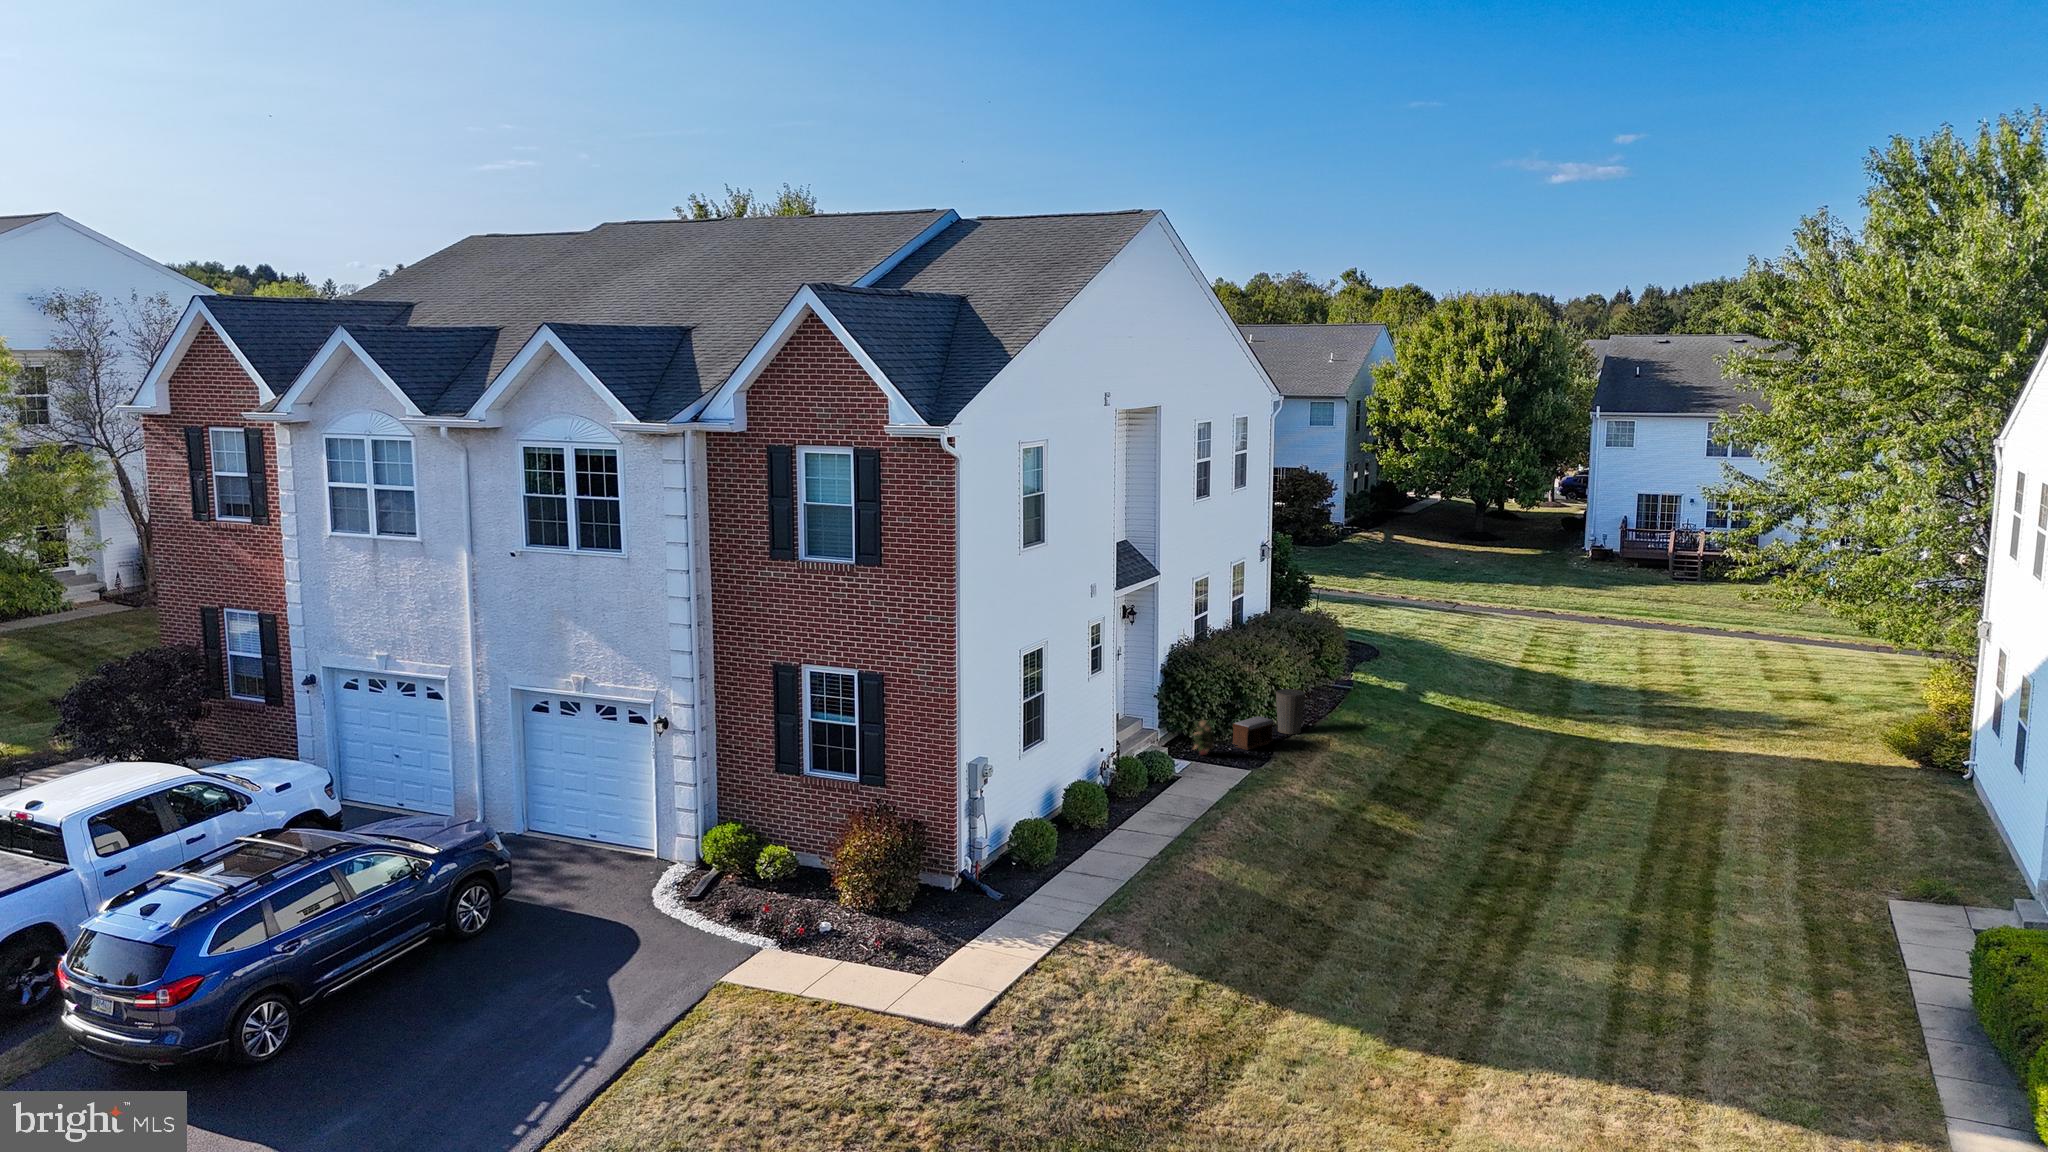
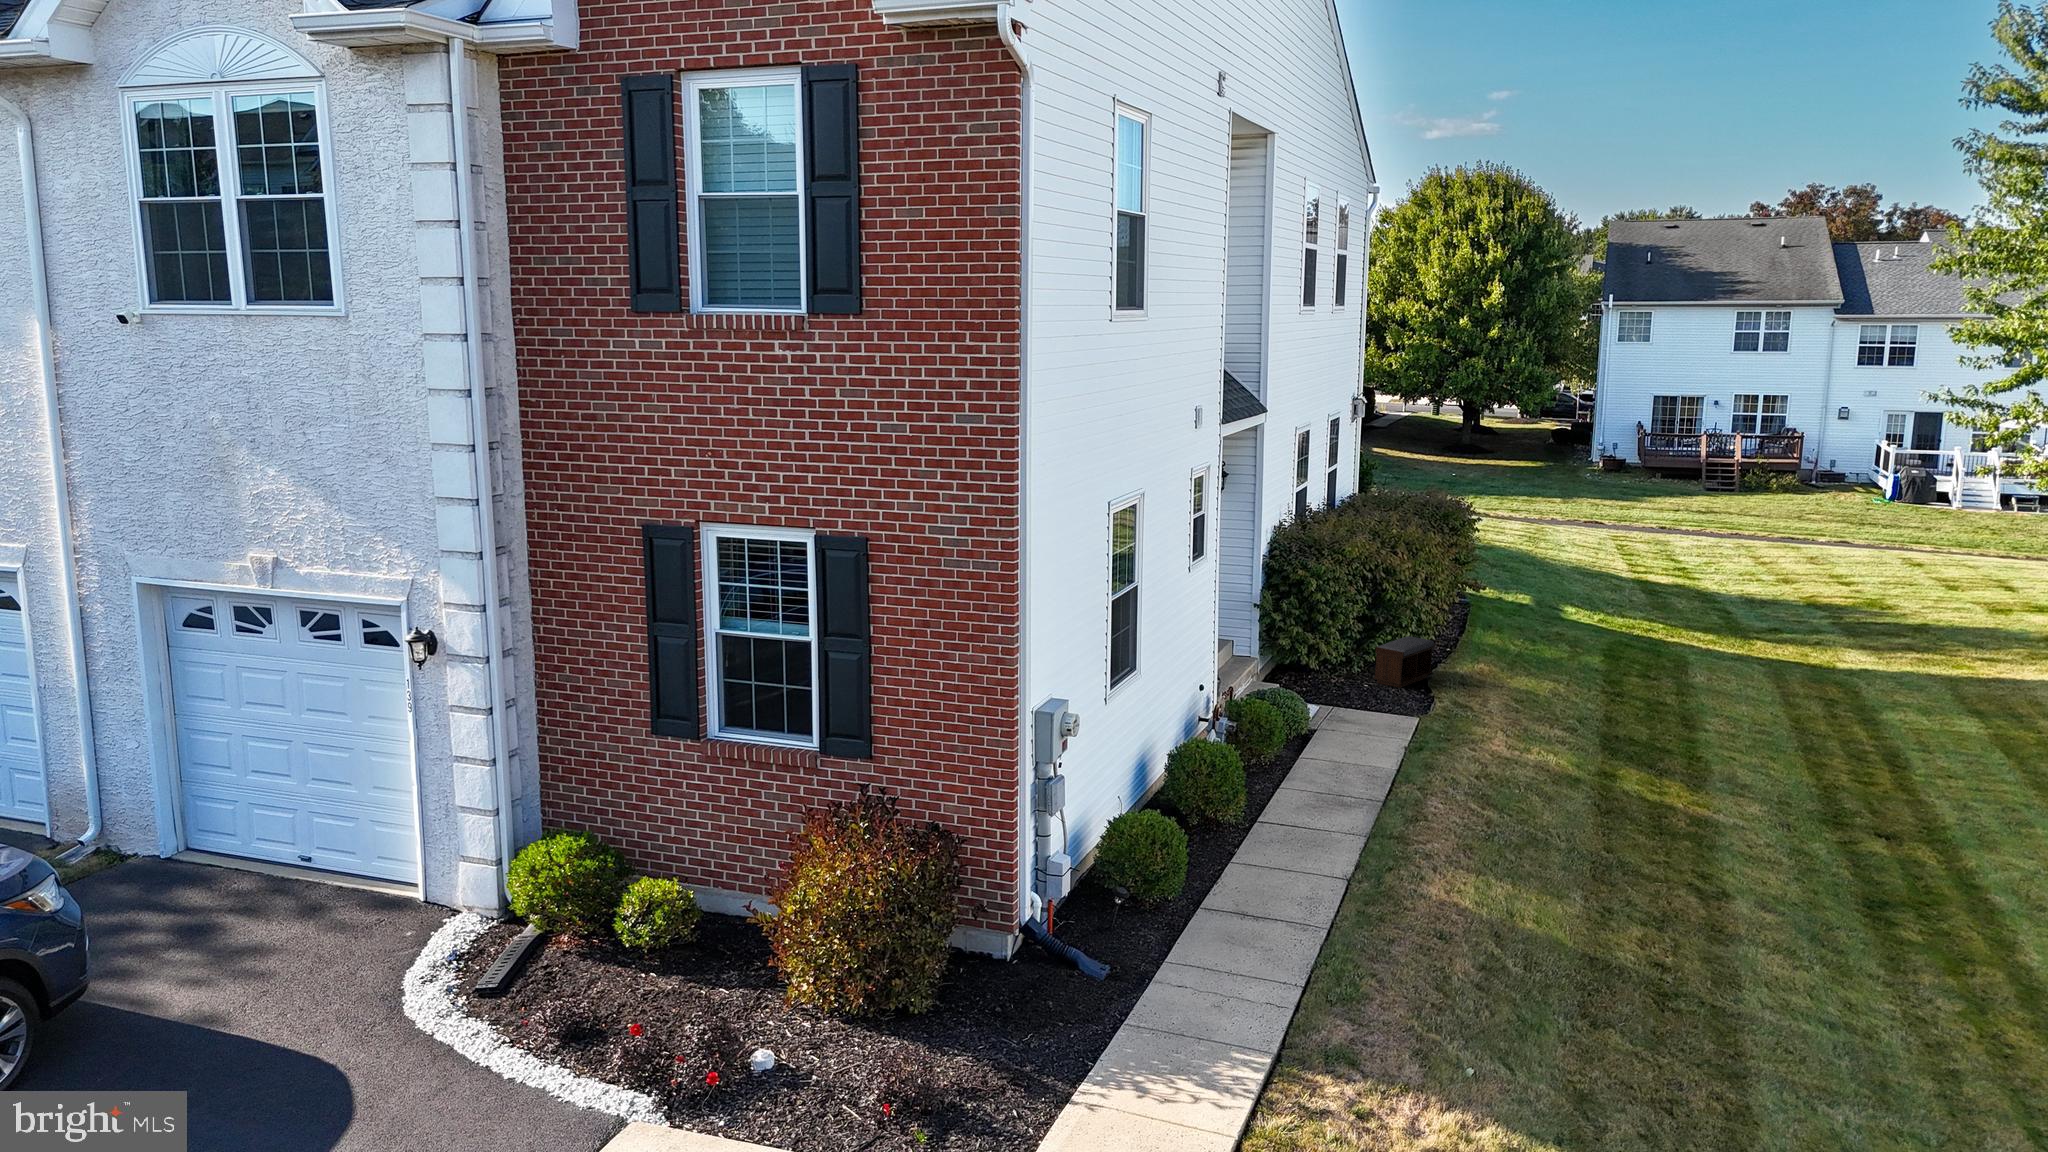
trash can: present [1276,689,1305,734] -> none [1426,596,1473,663]
decorative plant: present [1194,720,1214,755] -> none [1318,642,1357,696]

